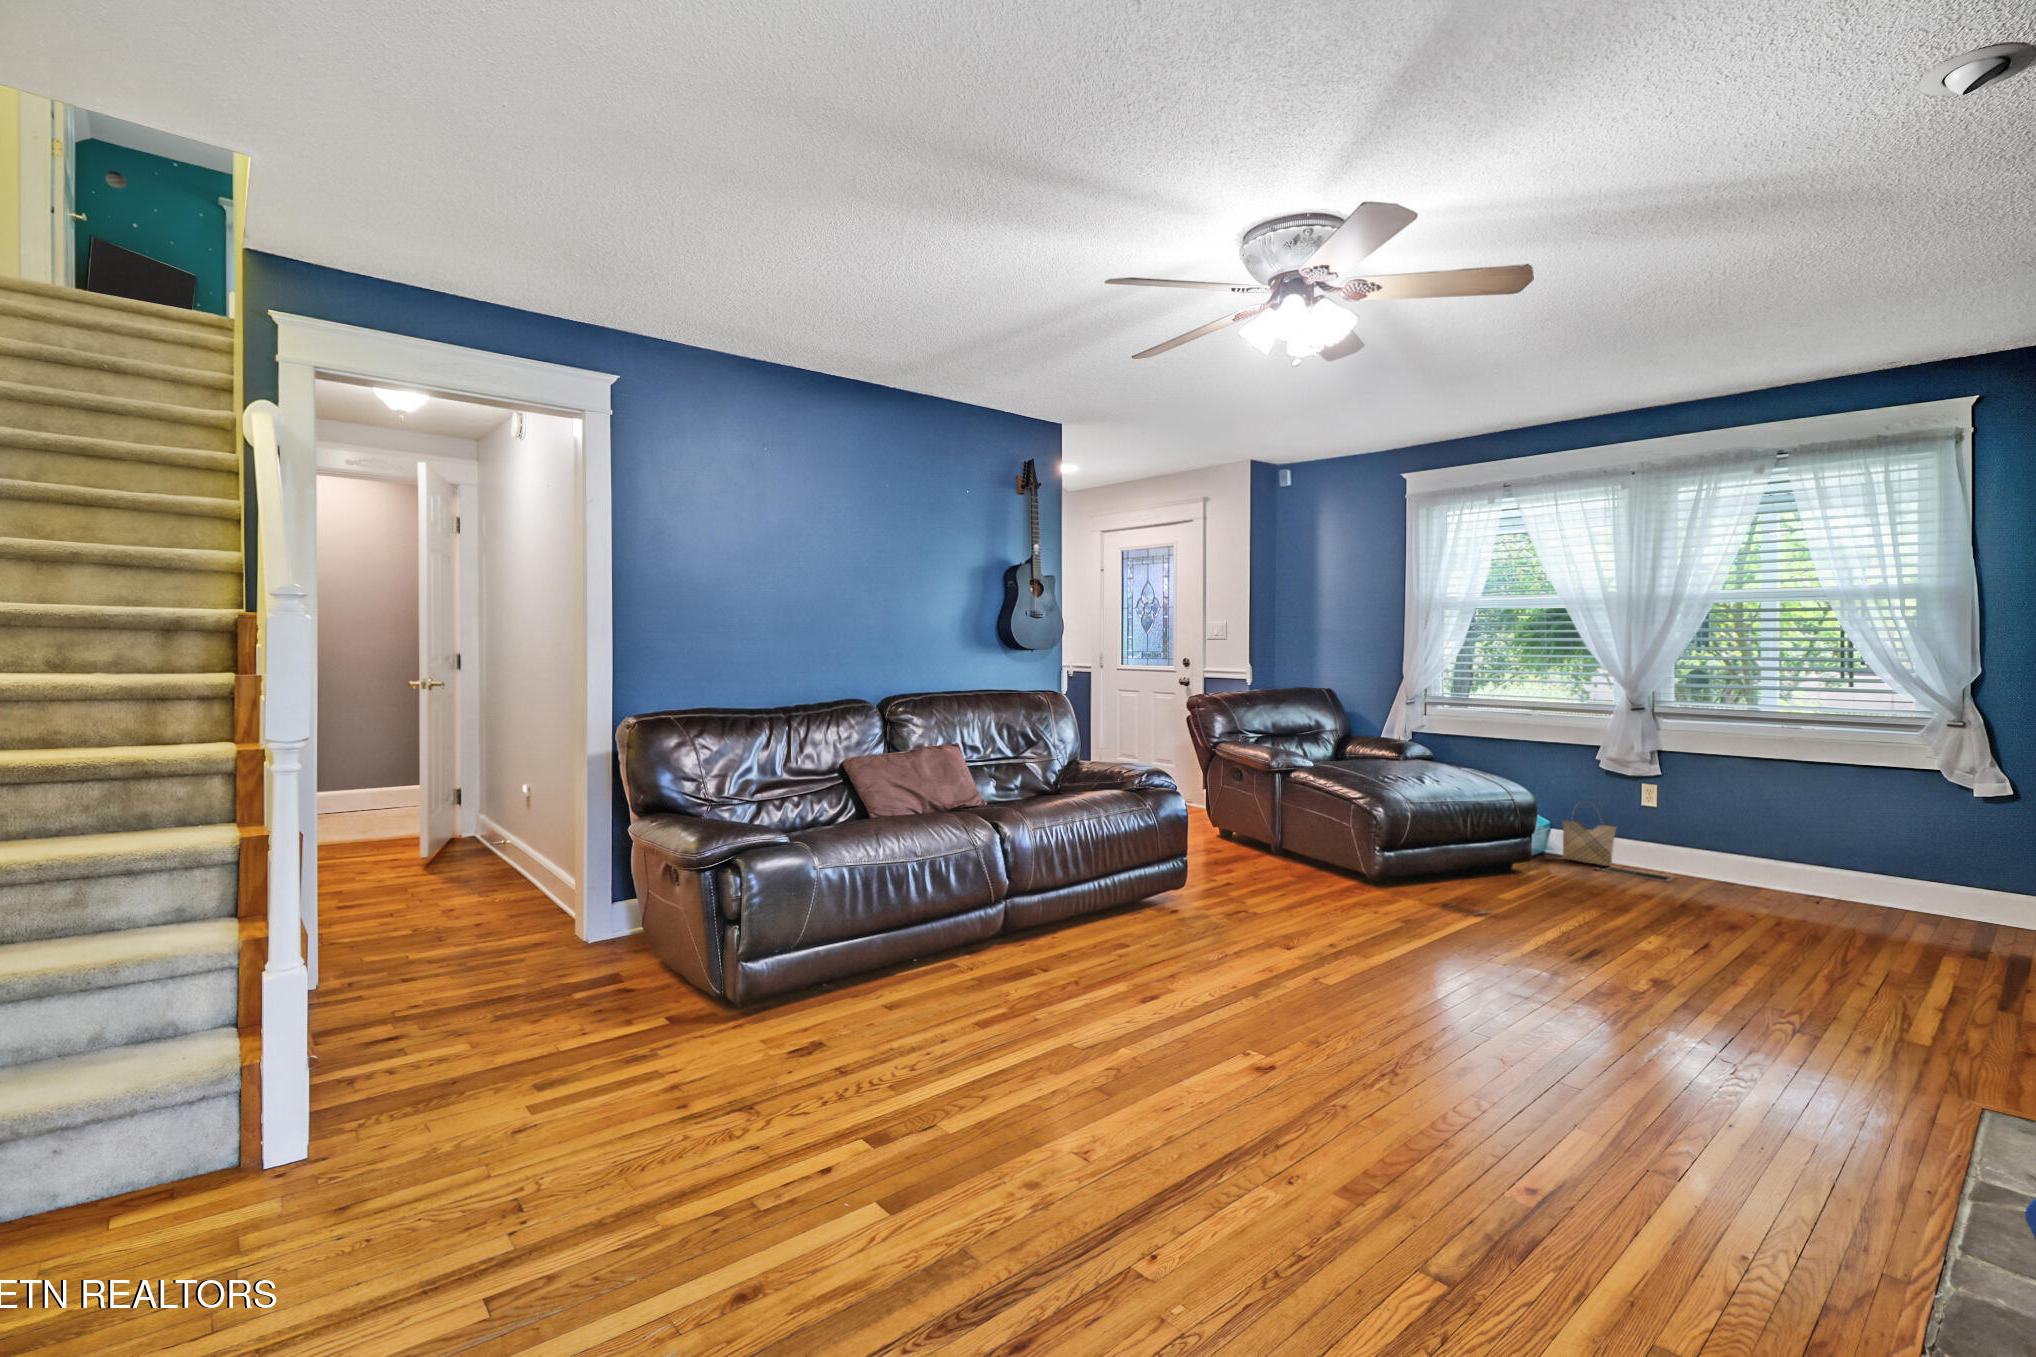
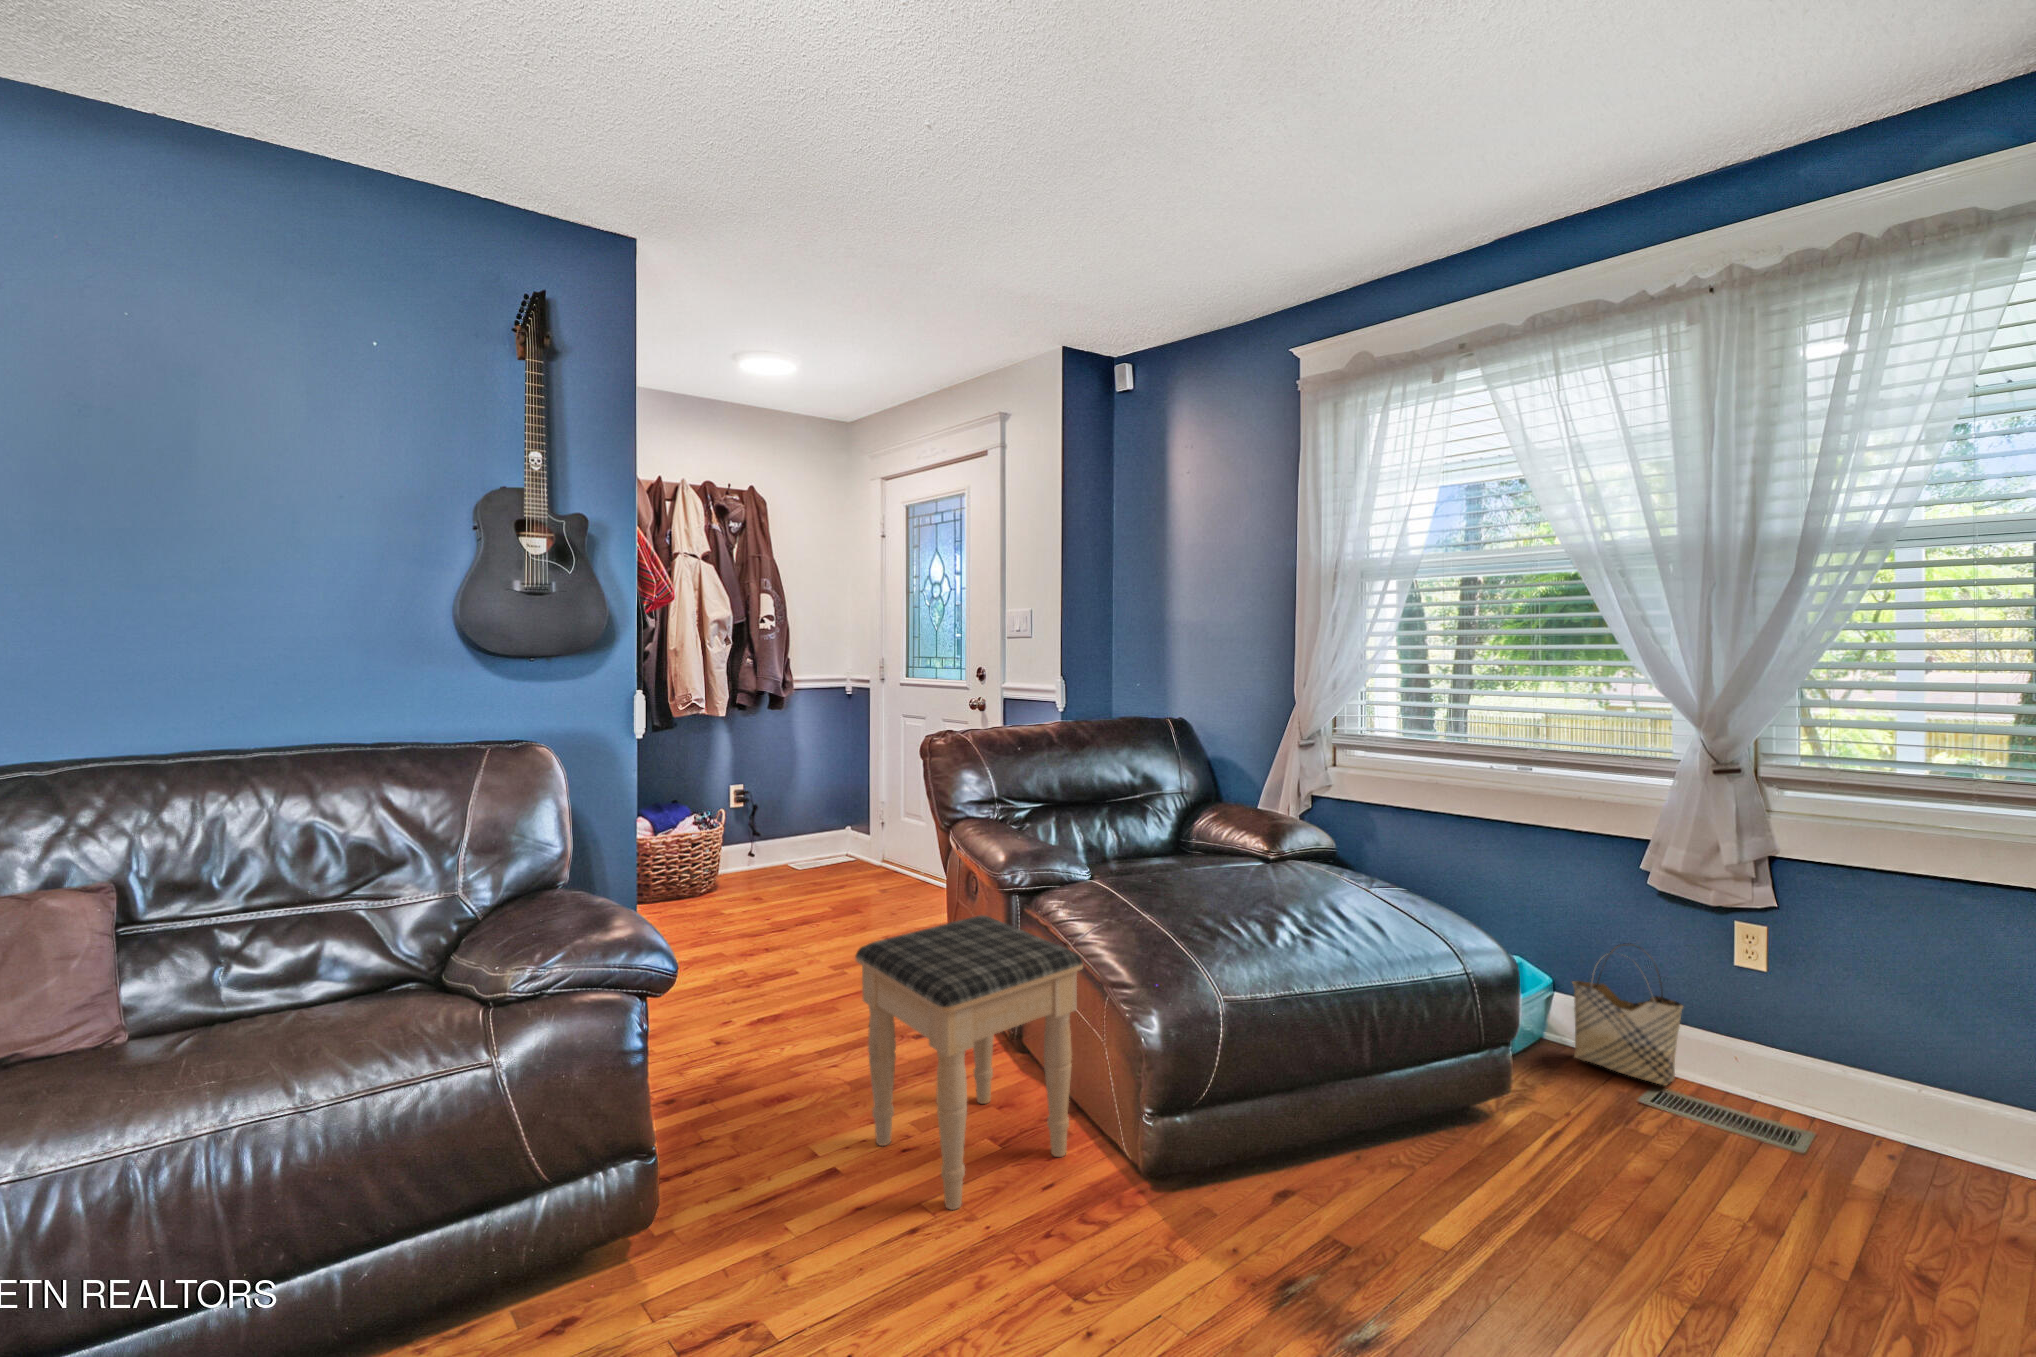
footstool: none [1227,775,1339,891] -> present [855,915,1083,1210]

